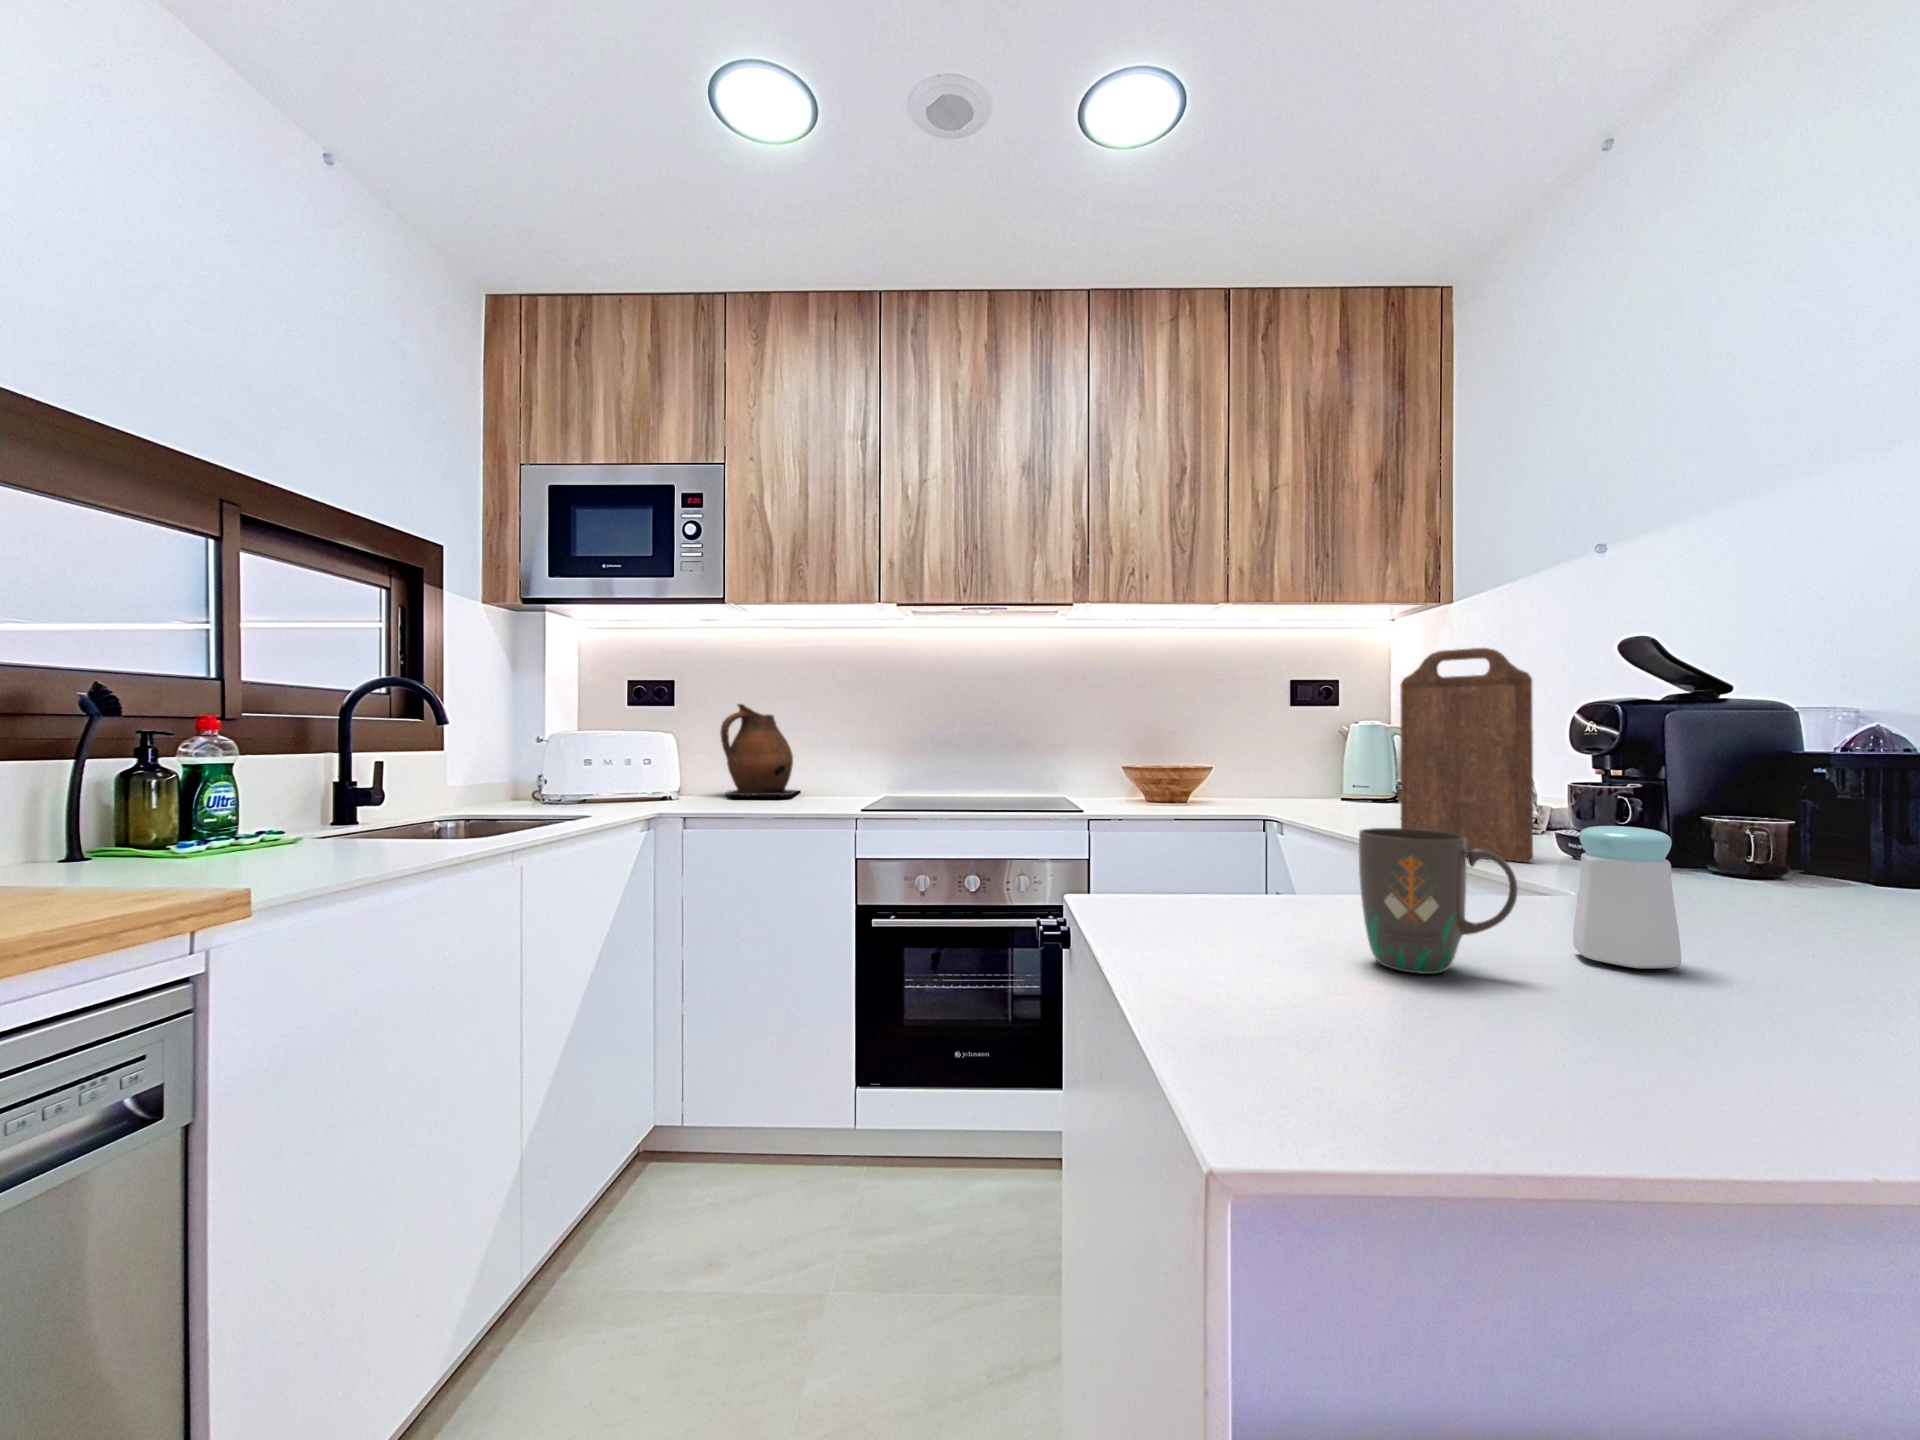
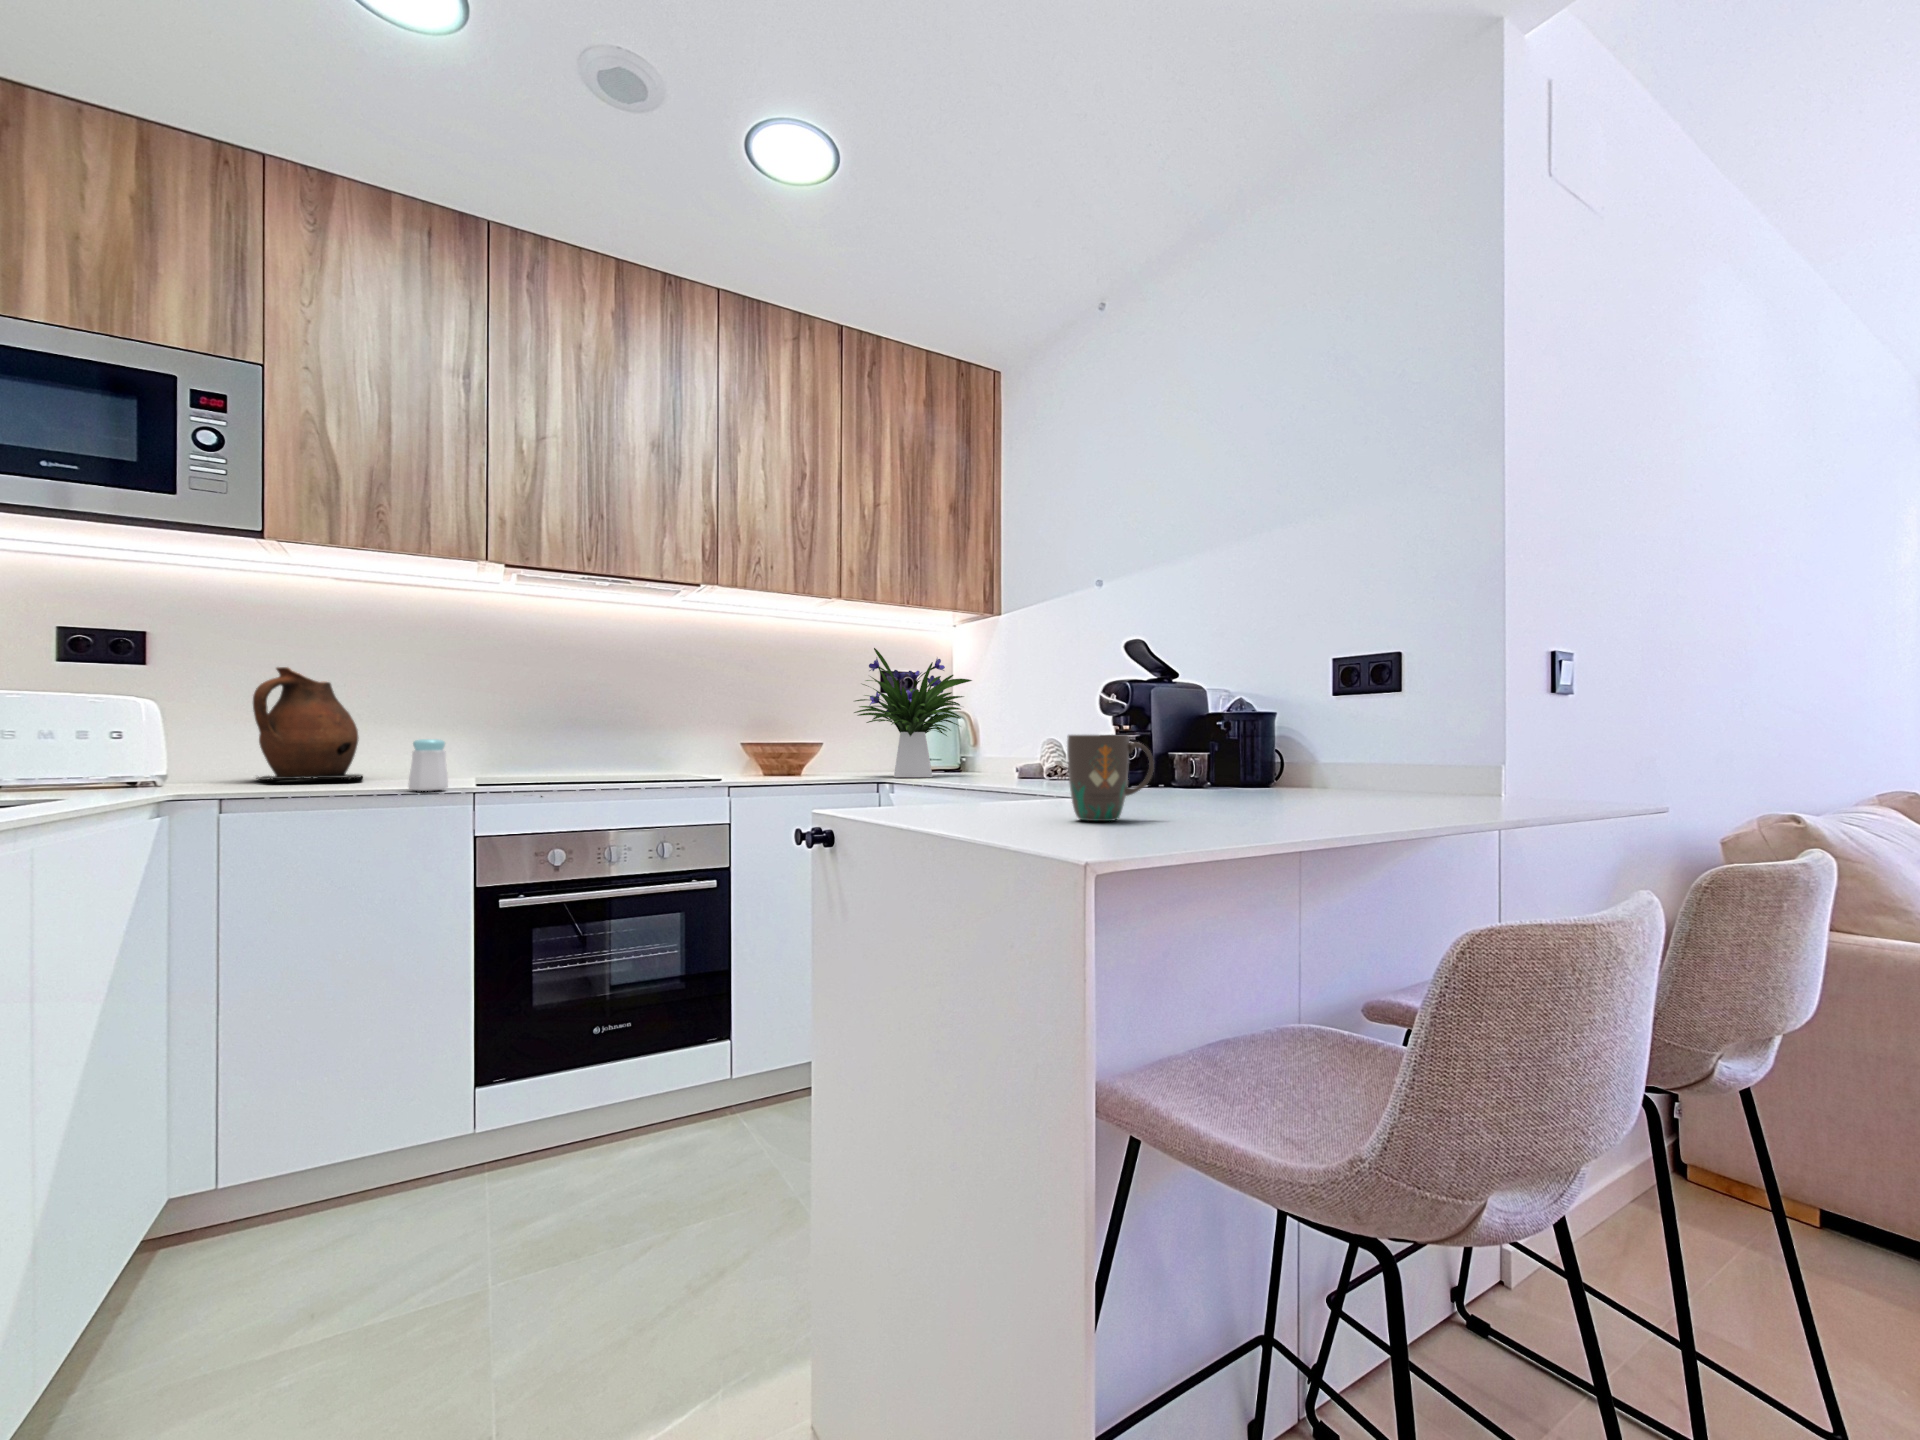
cutting board: present [1400,648,1533,862] -> none [1006,638,1090,788]
flower arrangement: none [1238,661,1394,817] -> present [854,648,972,777]
salt shaker: present [1573,826,1681,969] -> present [408,739,448,791]

